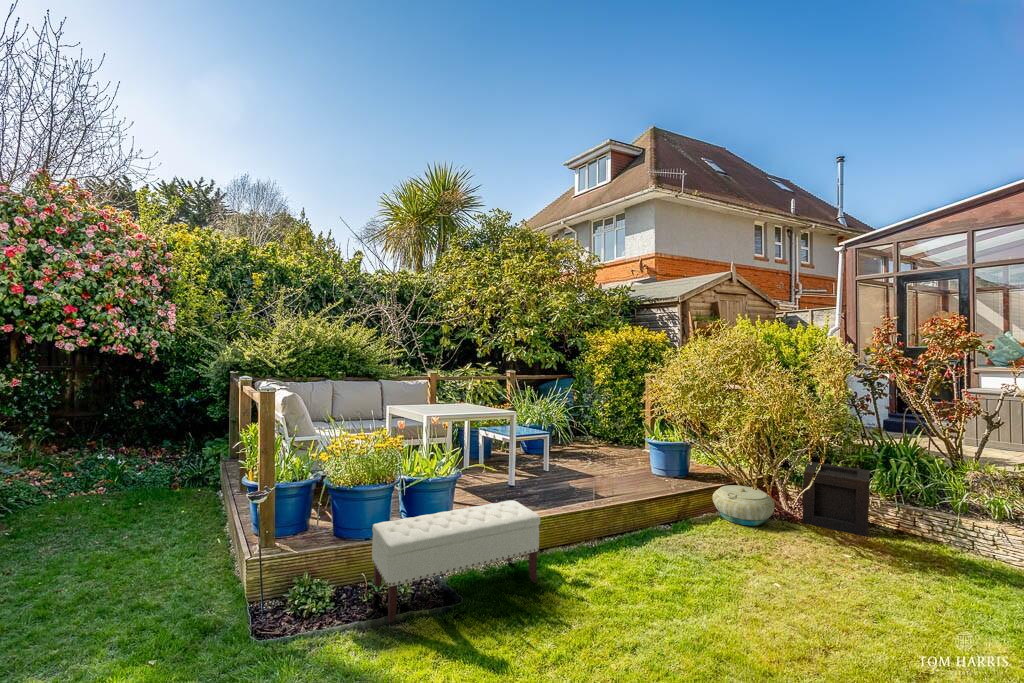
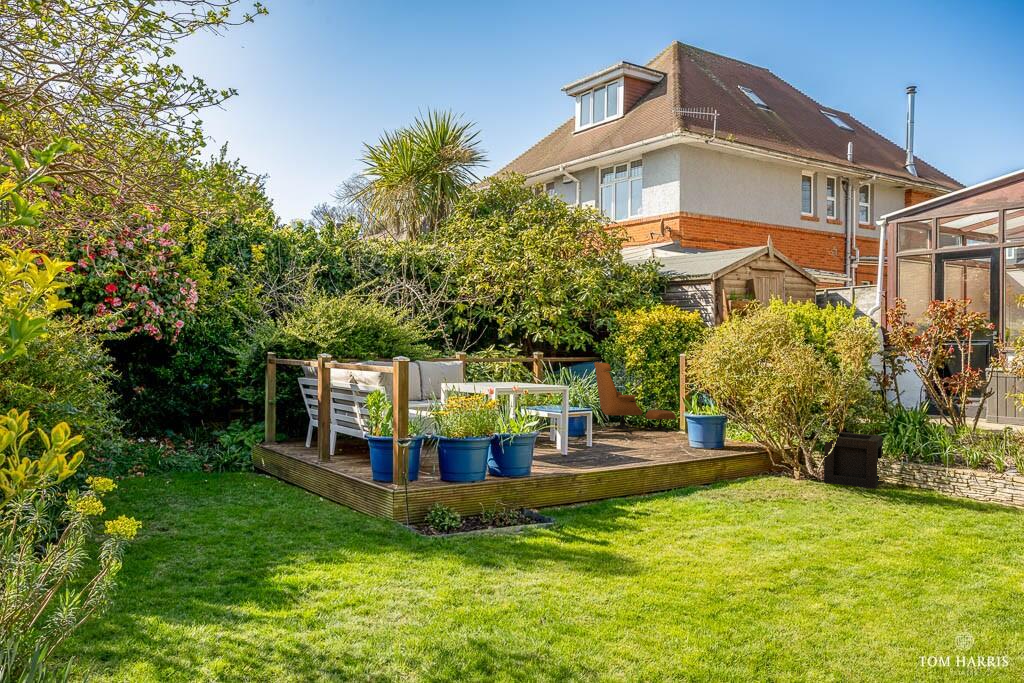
lounge chair: none [562,380,641,451] -> present [595,362,676,434]
basket: present [712,485,775,526] -> none [746,453,800,484]
bench: present [371,500,540,623] -> none [488,452,613,527]

